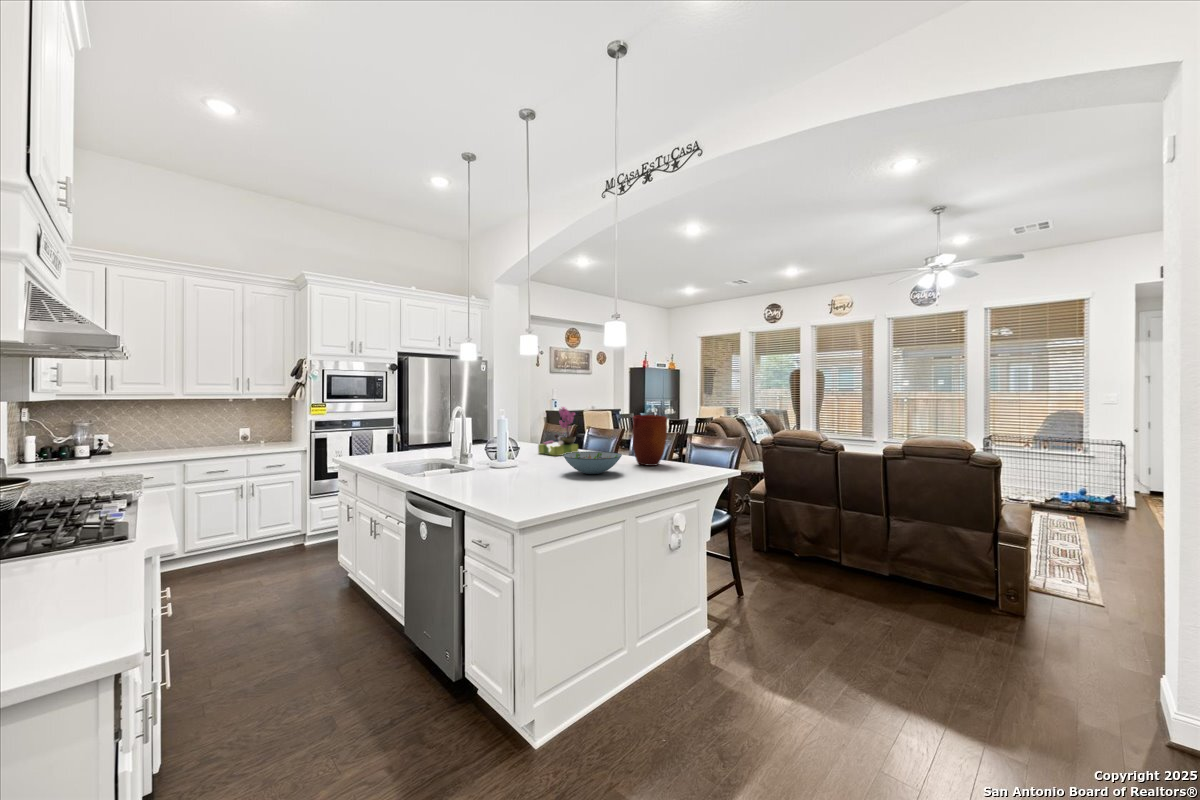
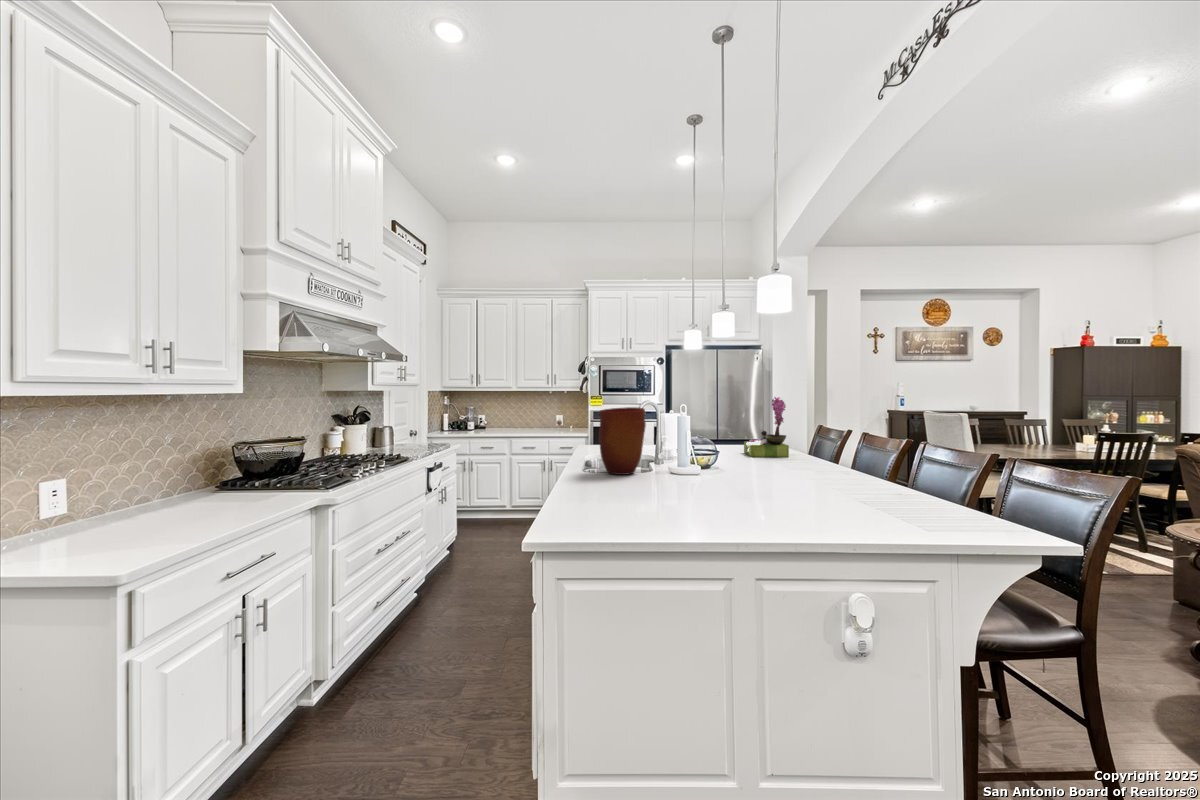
vase: present [632,415,667,466] -> present [599,407,646,475]
decorative bowl: present [563,451,622,474] -> none [682,450,759,478]

